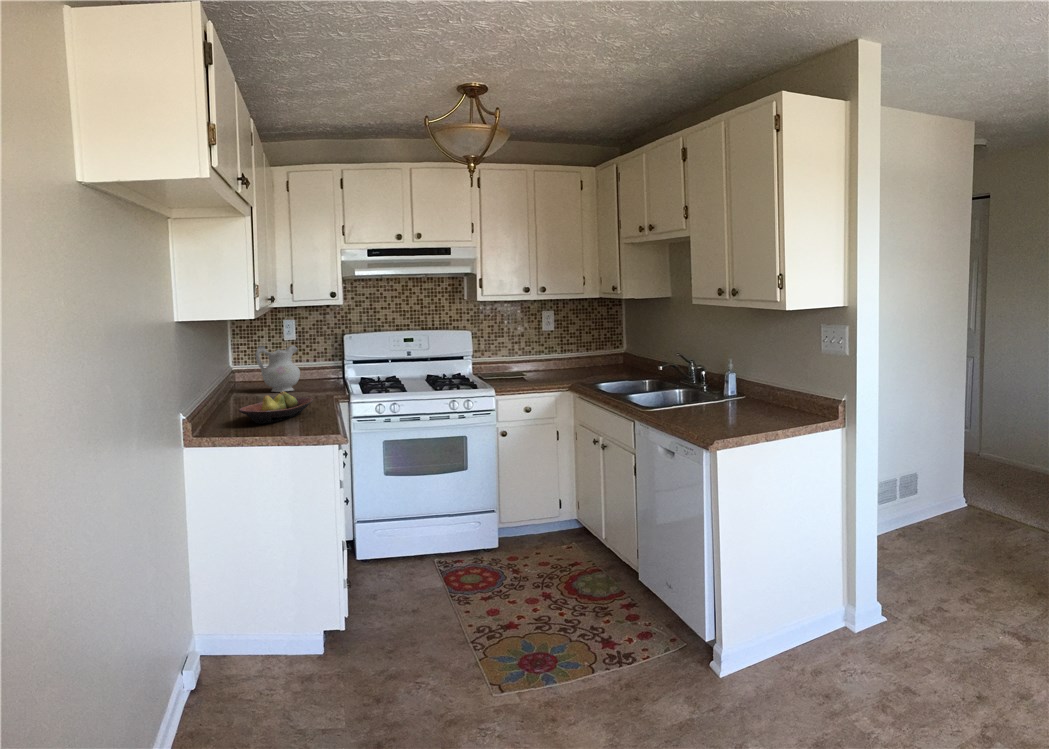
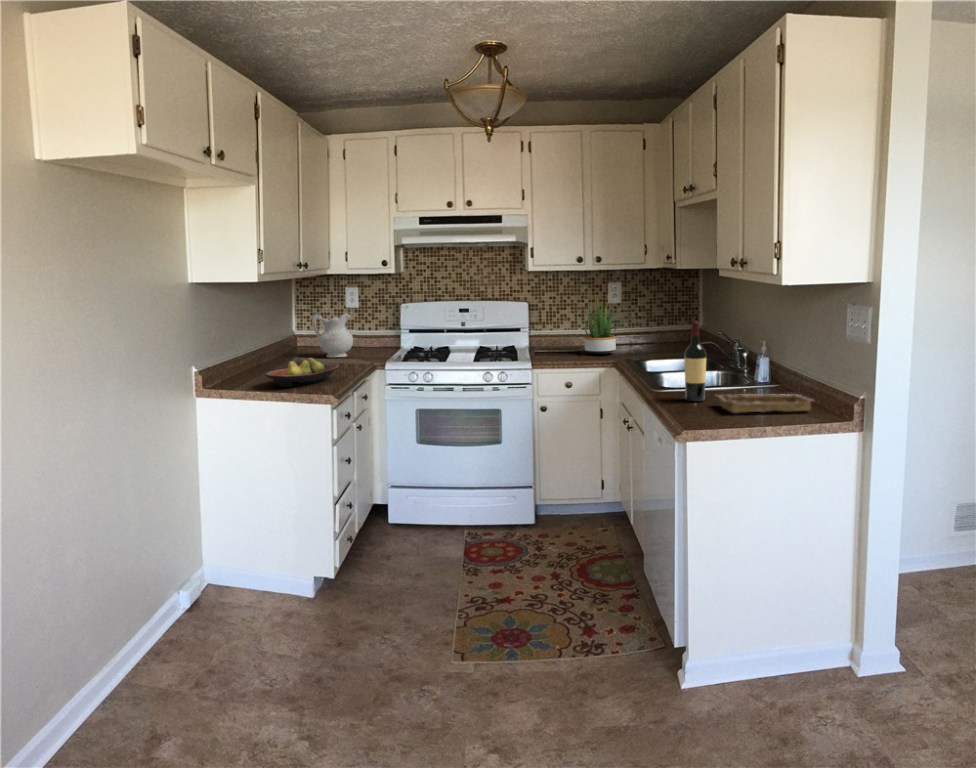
potted plant: none [518,326,575,379] -> present [575,299,624,355]
wine bottle: none [680,342,700,416] -> present [685,322,706,402]
tray: none [713,405,802,424] -> present [719,394,812,413]

